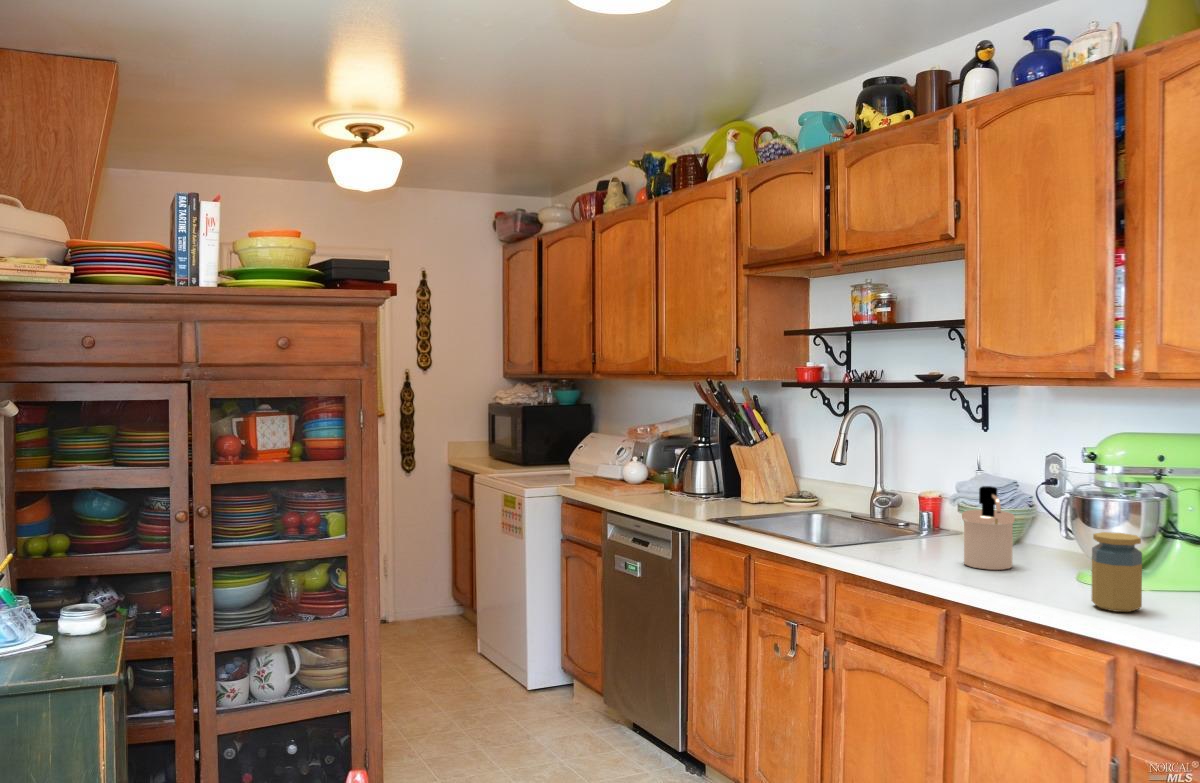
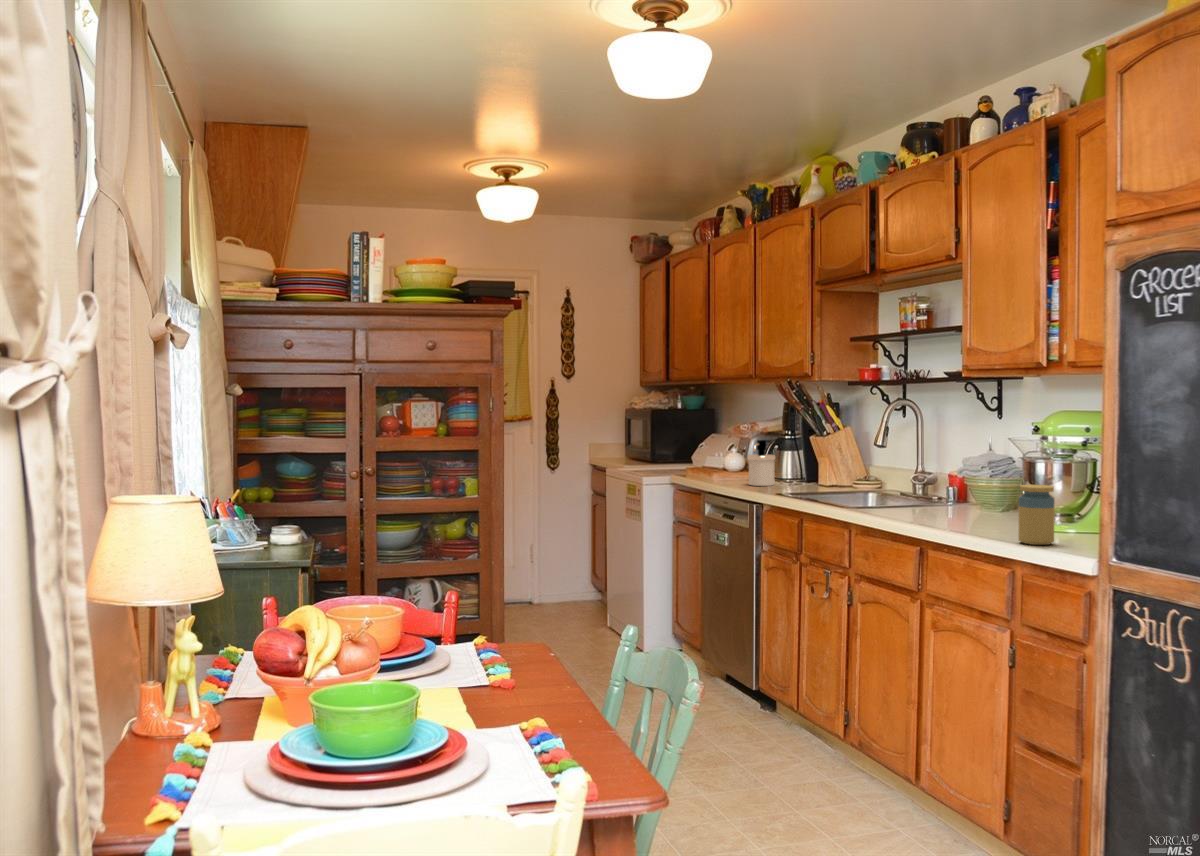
soap dispenser: present [962,486,1015,570] -> present [748,440,775,486]

